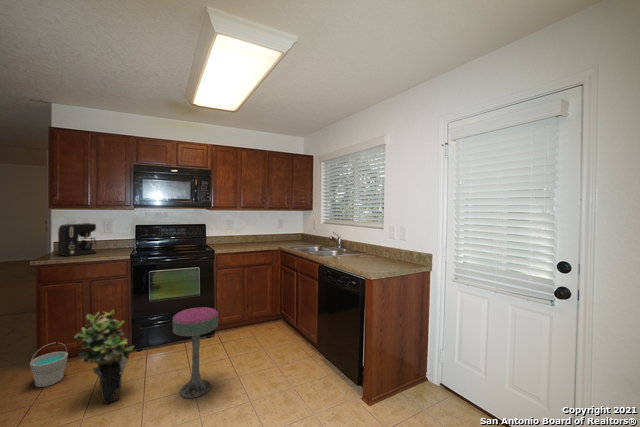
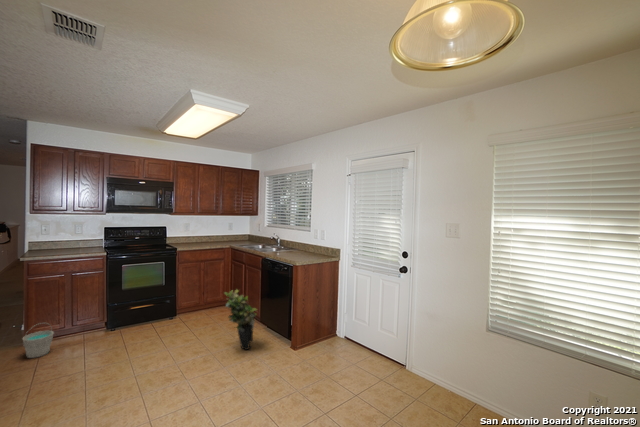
coffee maker: present [58,223,96,256] -> none [35,226,71,254]
bar stool: present [173,307,218,398] -> none [150,291,185,356]
potted plant: present [75,310,134,404] -> present [225,290,256,350]

